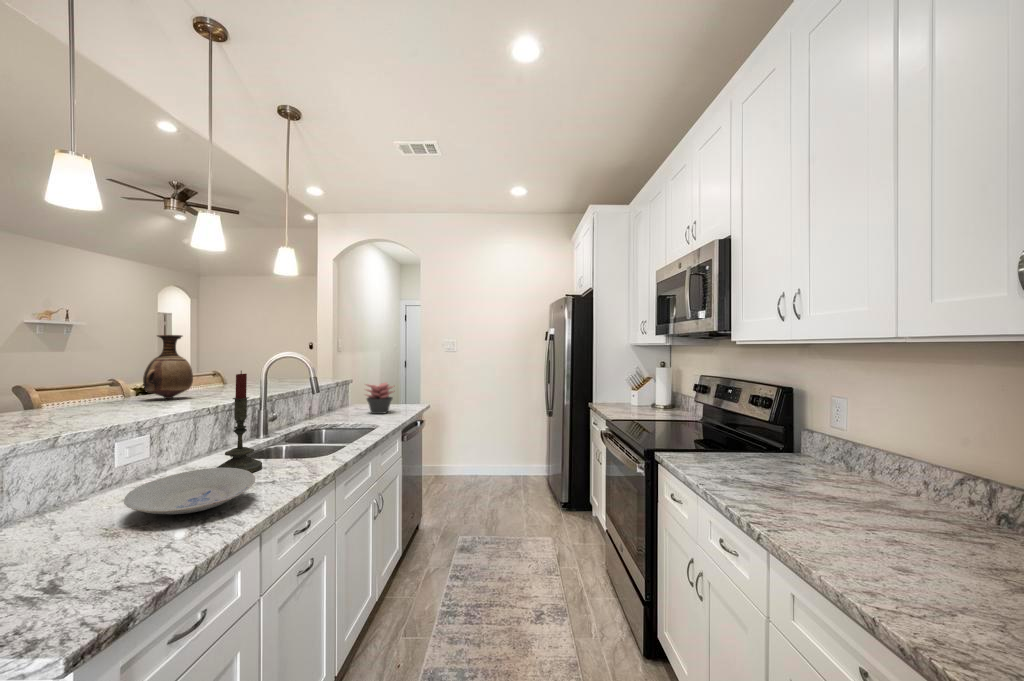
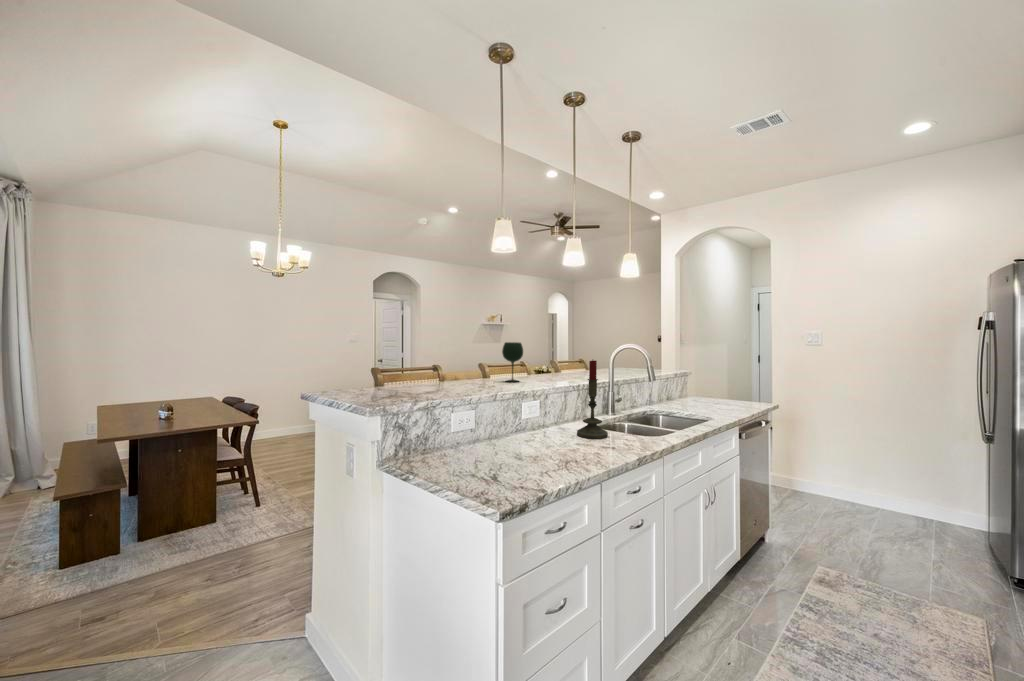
vase: present [143,335,193,399] -> none [538,331,566,377]
wine glass: none [69,351,115,413] -> present [502,342,523,382]
succulent plant: present [366,382,395,414] -> none [701,377,734,408]
bowl: present [124,468,255,514] -> none [526,428,600,456]

